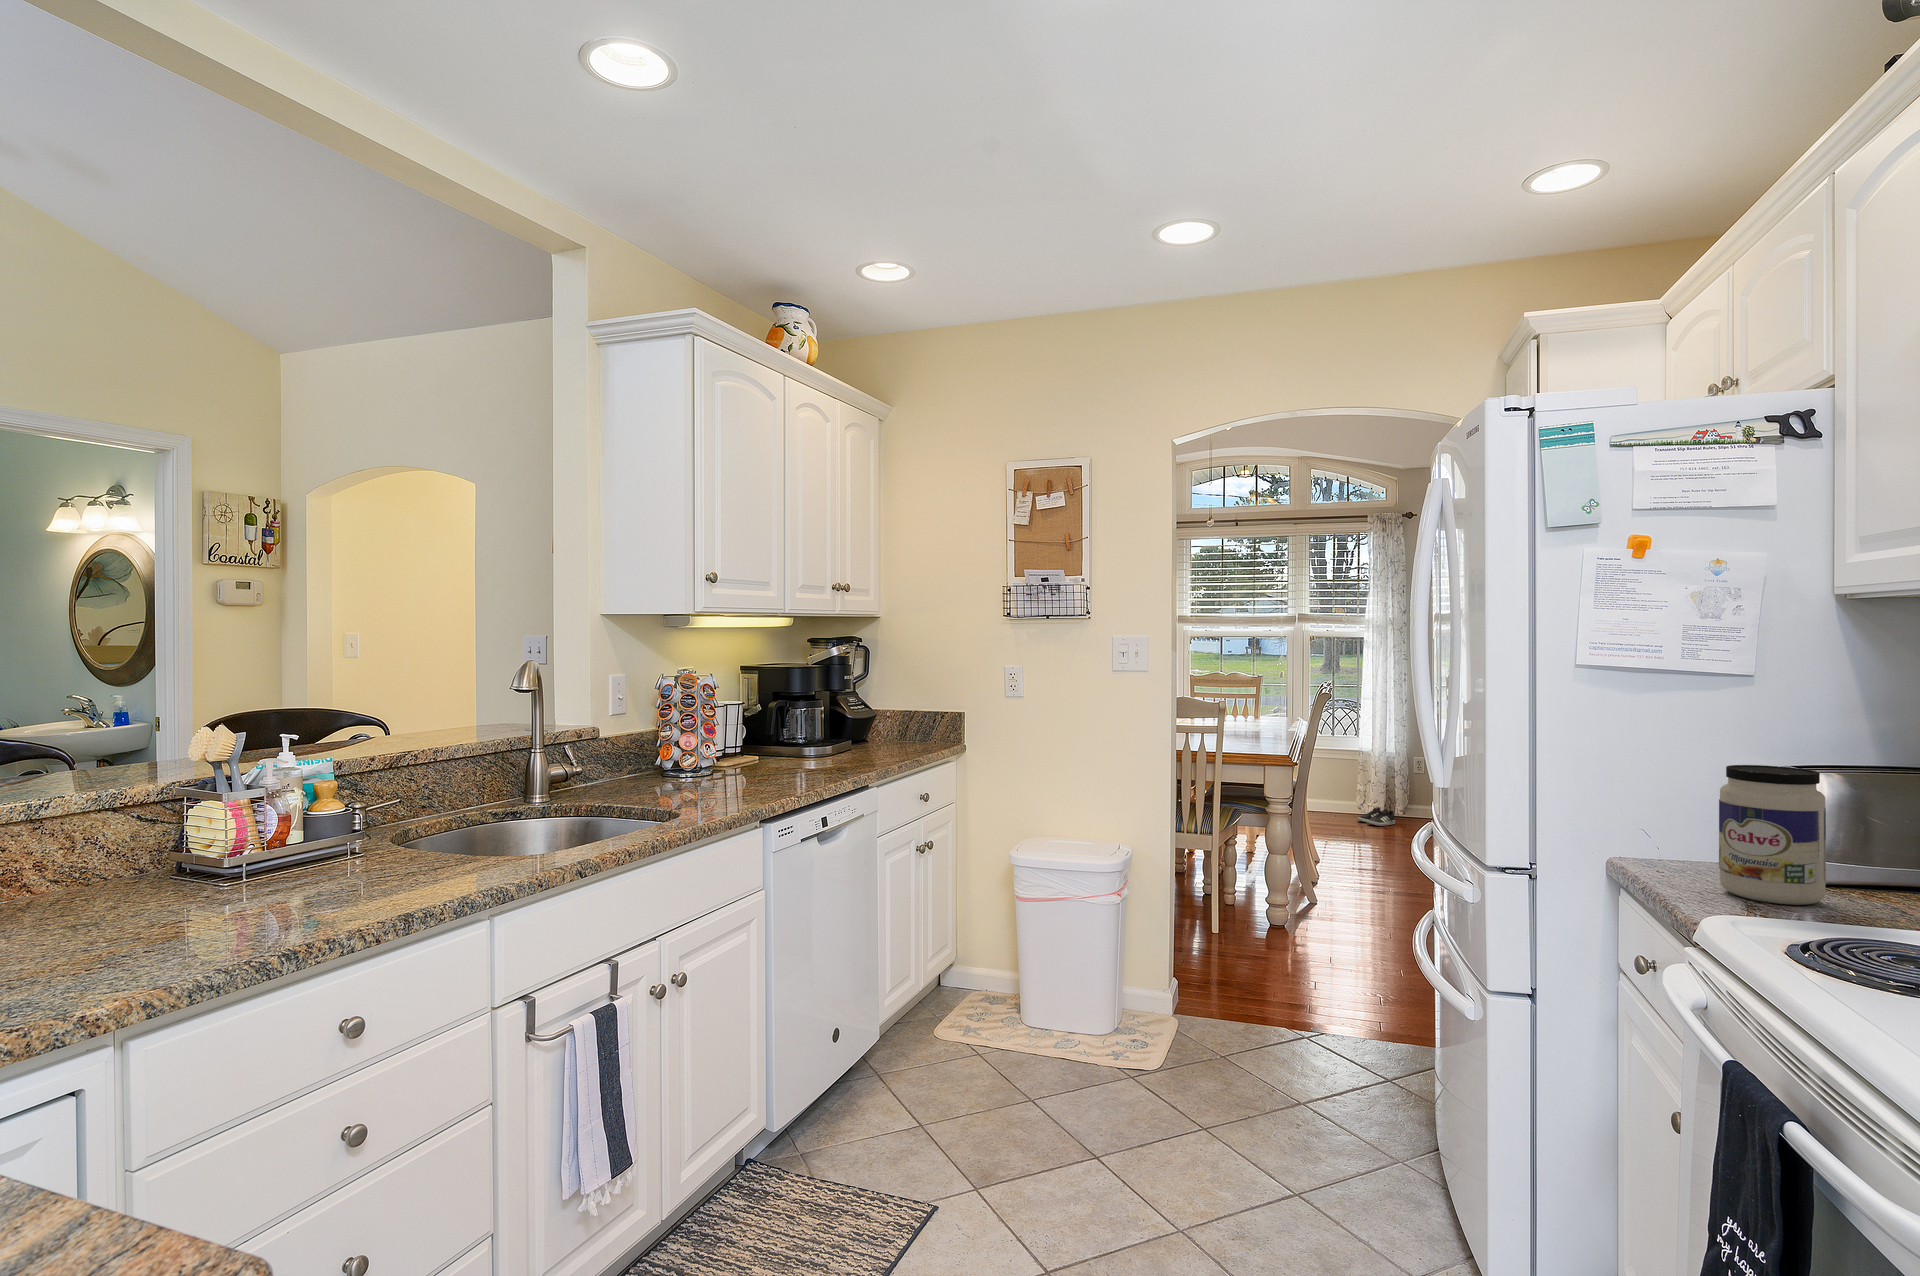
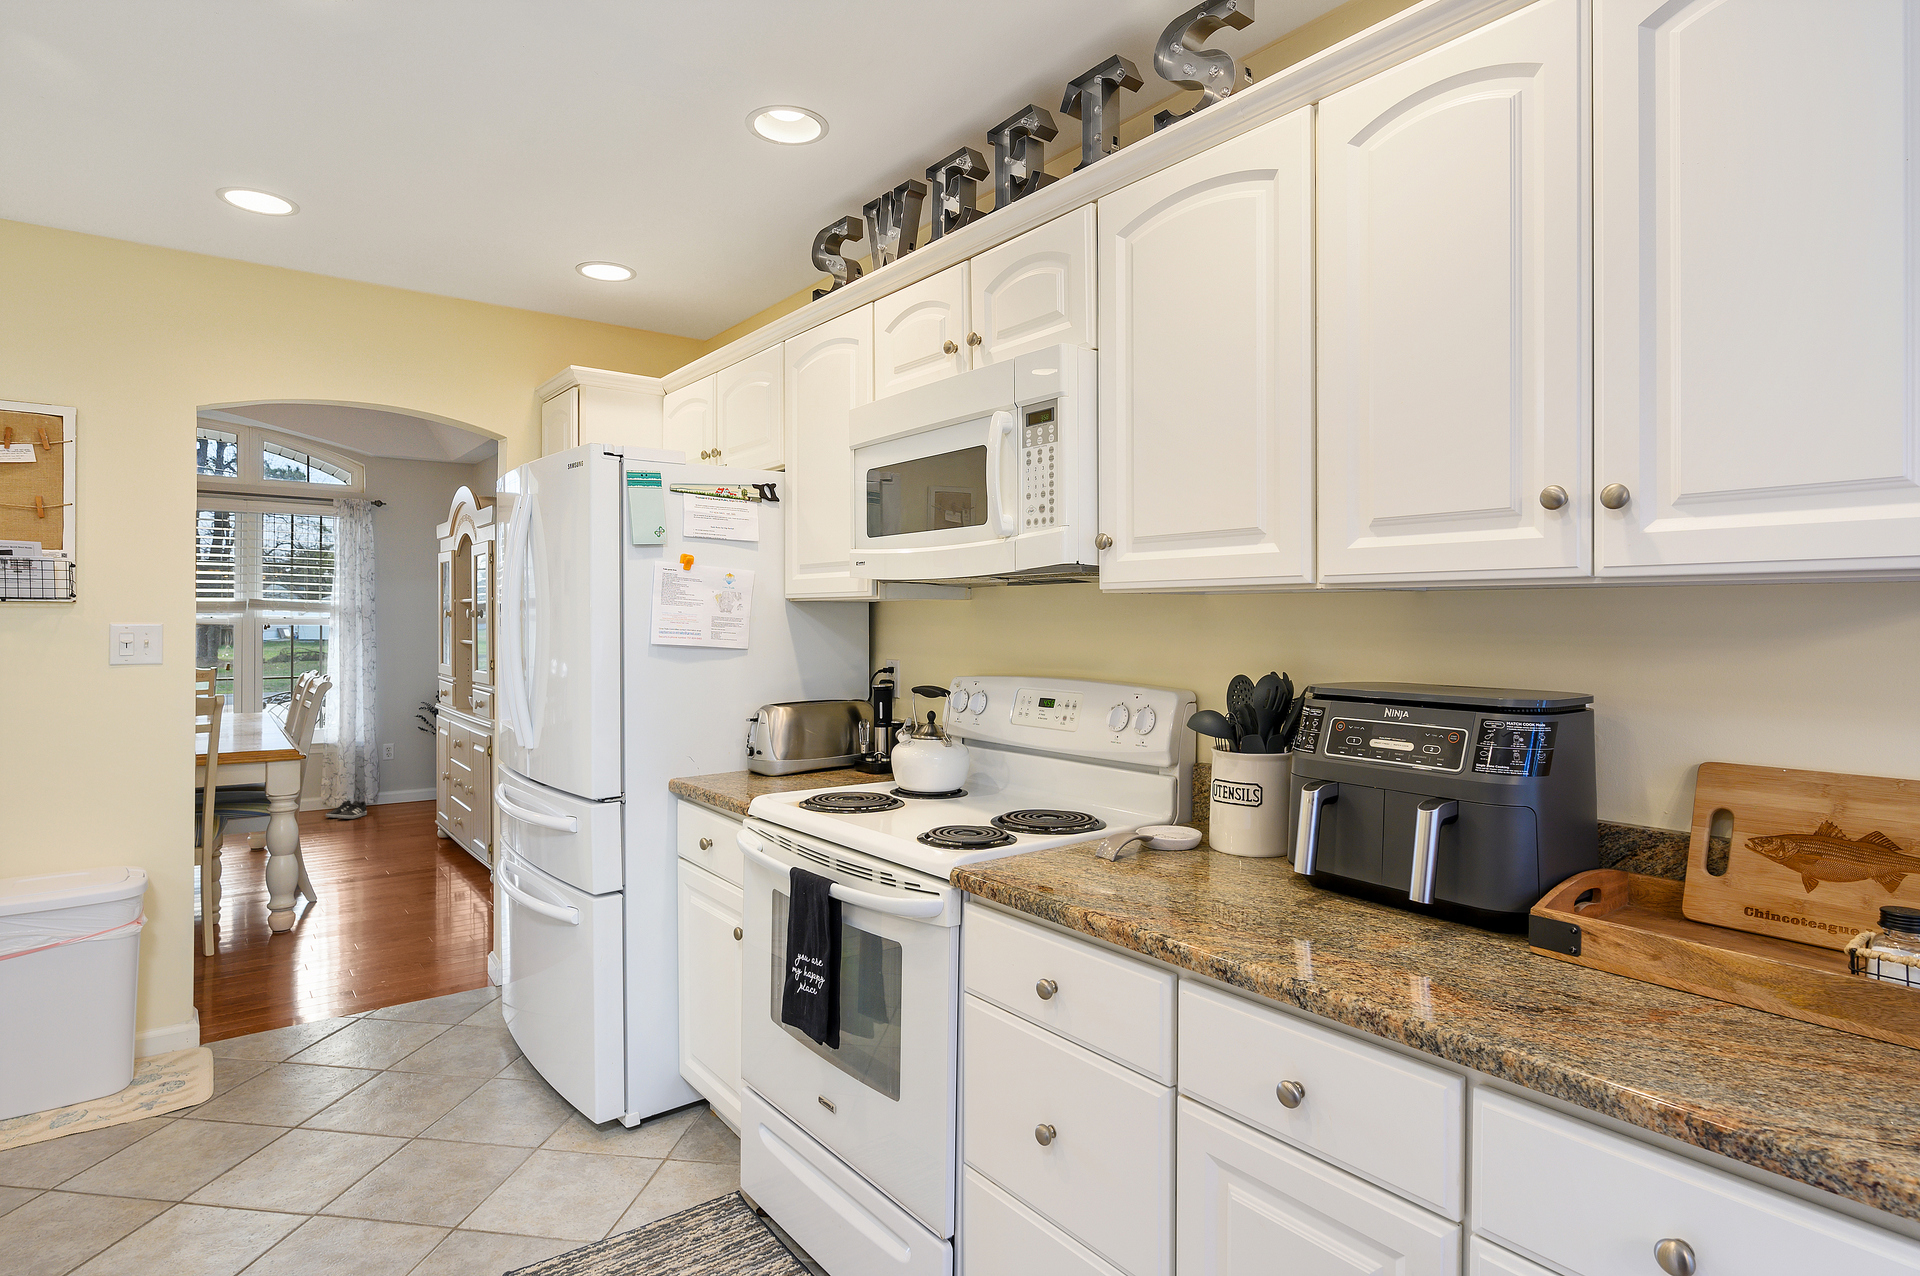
jar: present [1719,765,1826,905] -> none [743,704,793,787]

